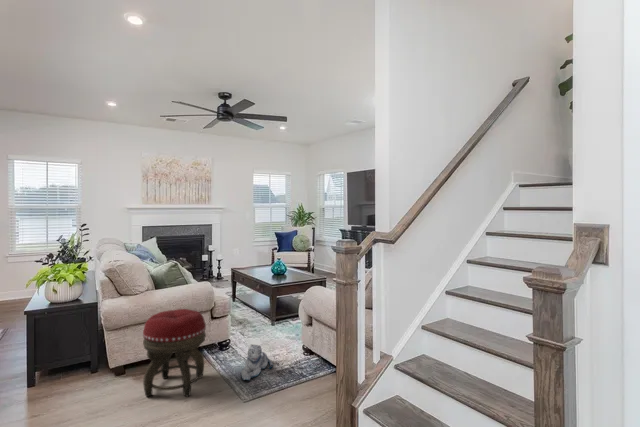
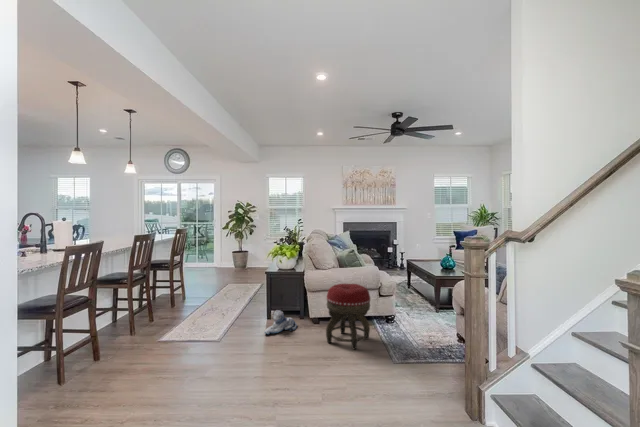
plush toy: present [241,345,273,380] -> present [264,310,297,334]

